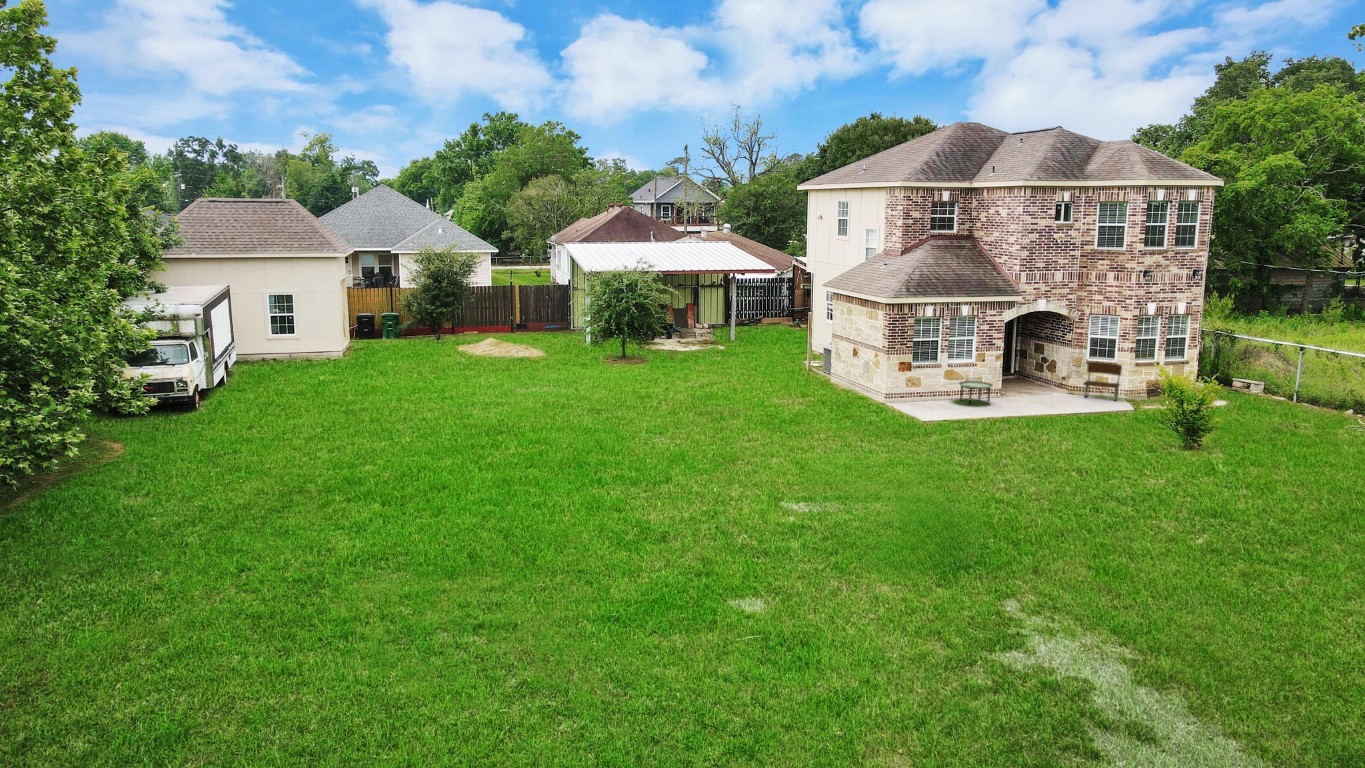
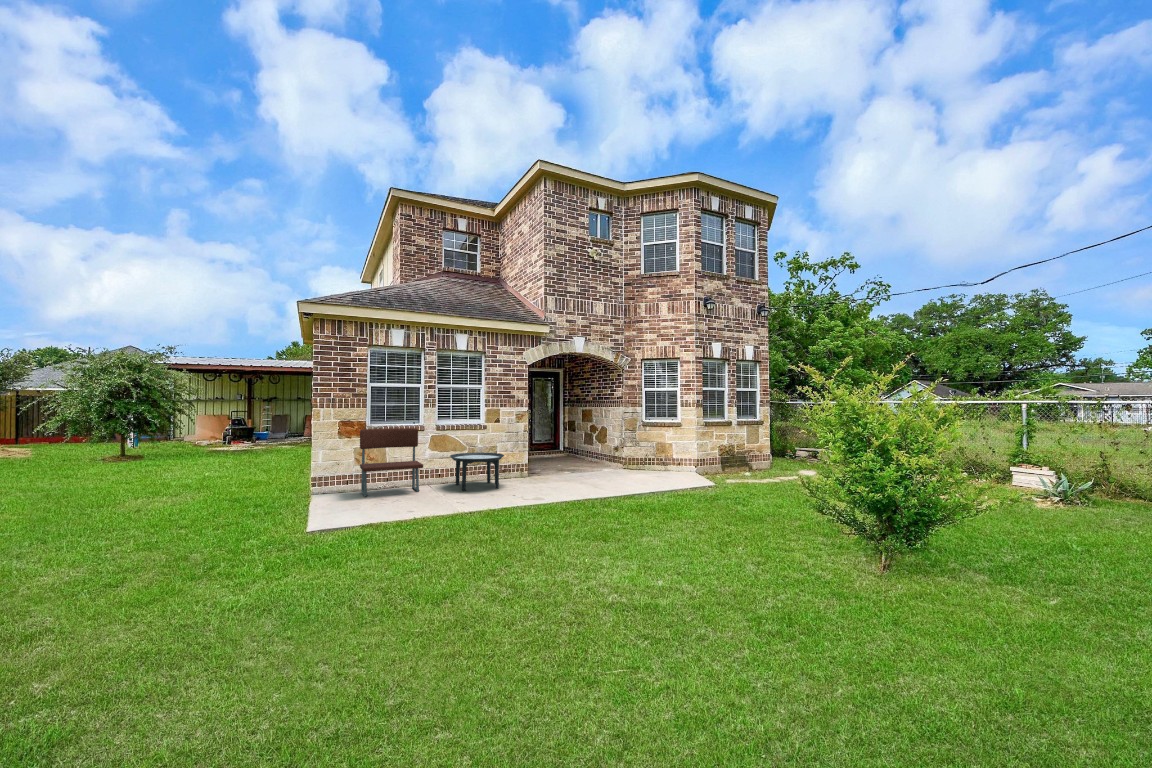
bench: present [1083,362,1122,400] -> present [360,428,423,496]

